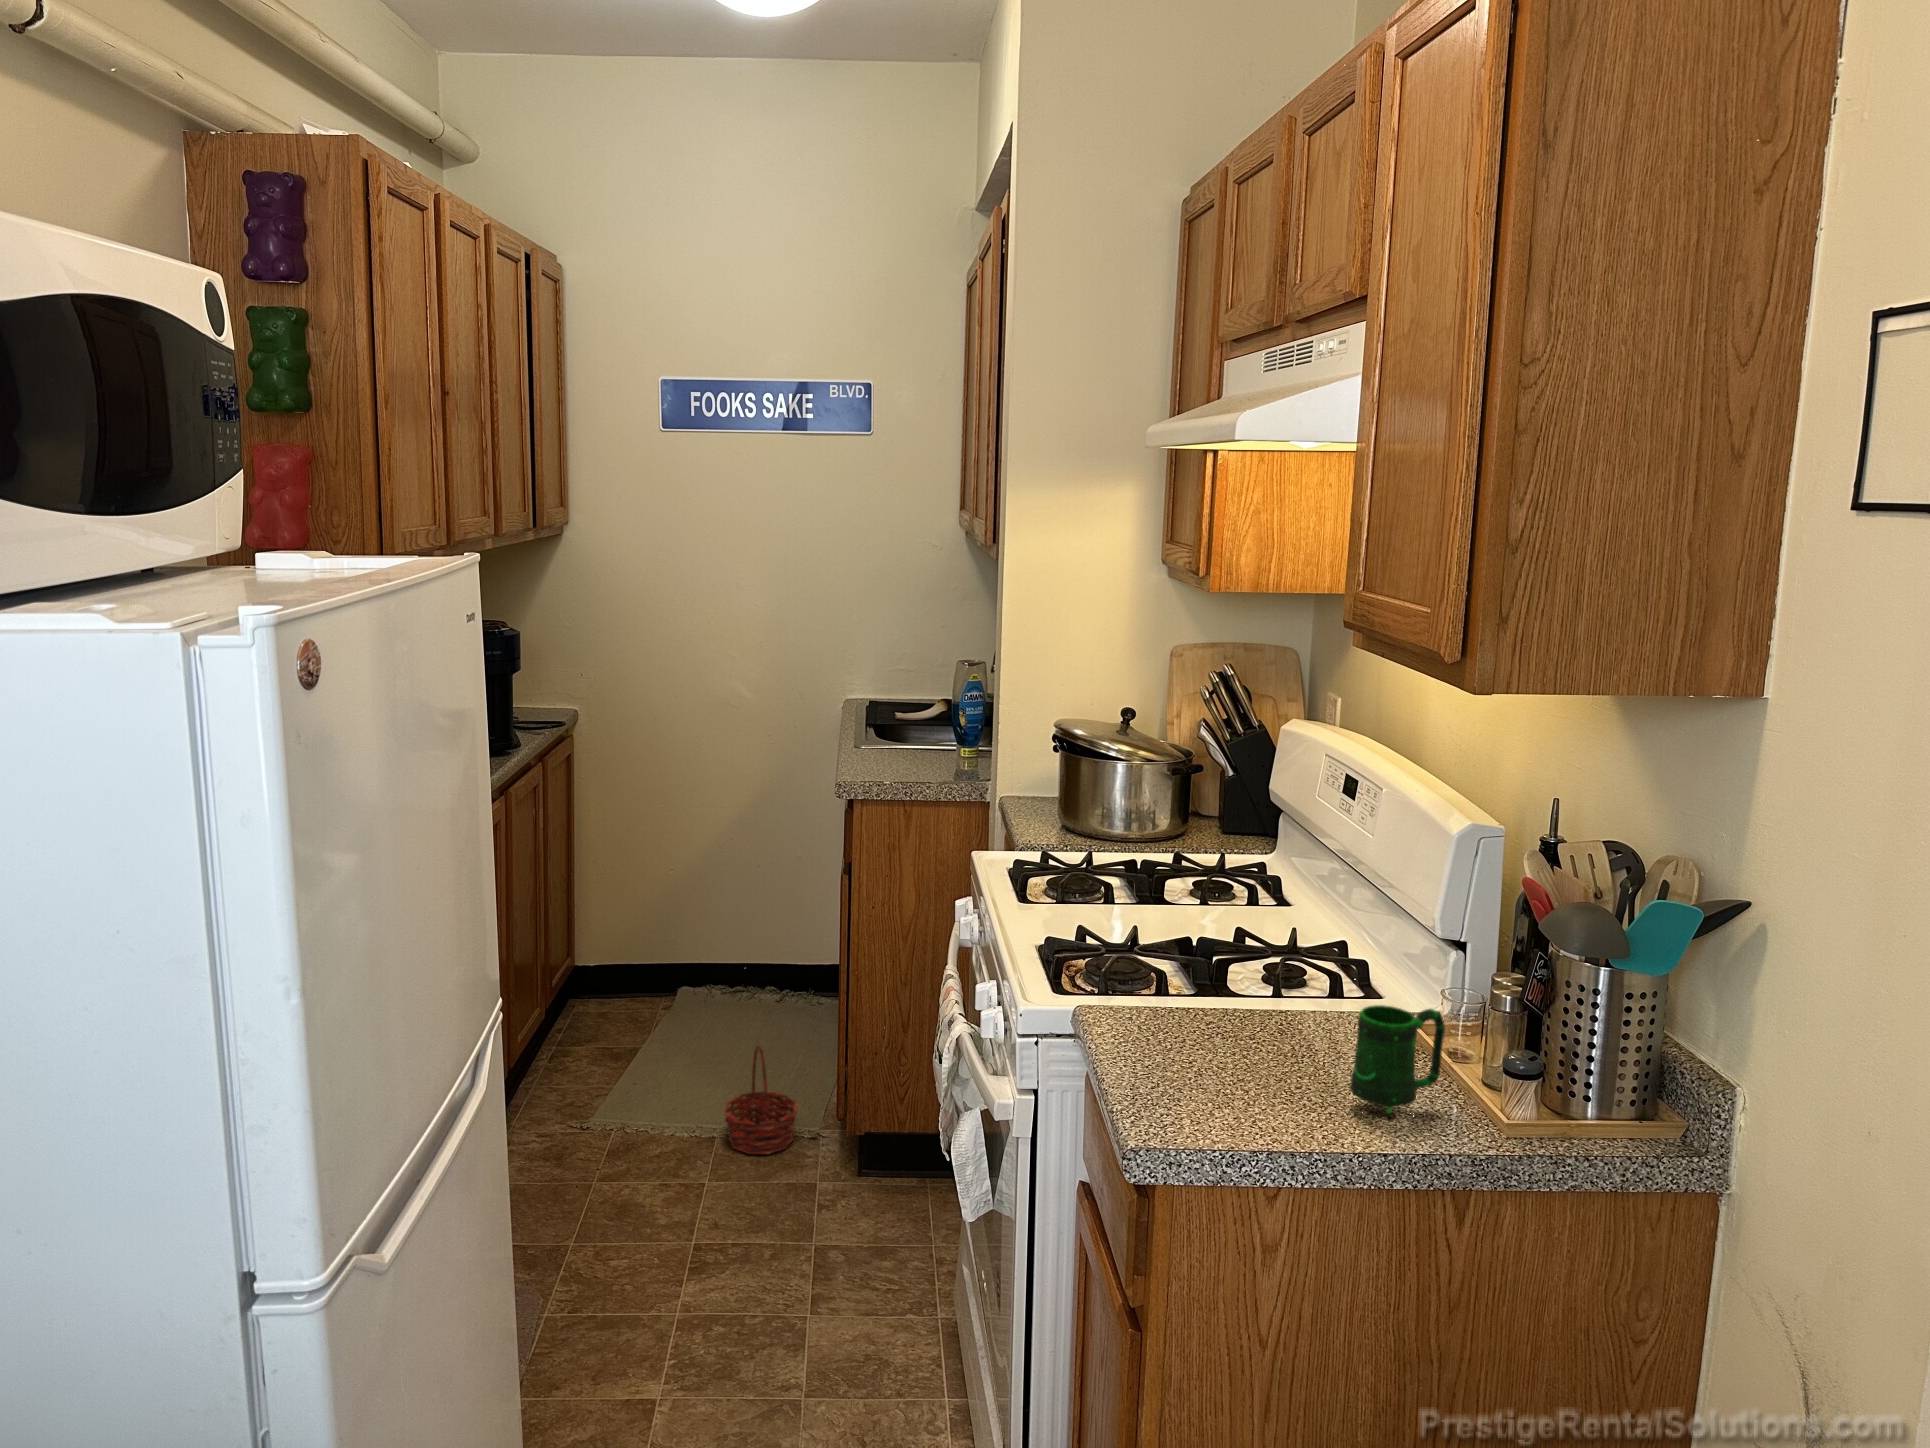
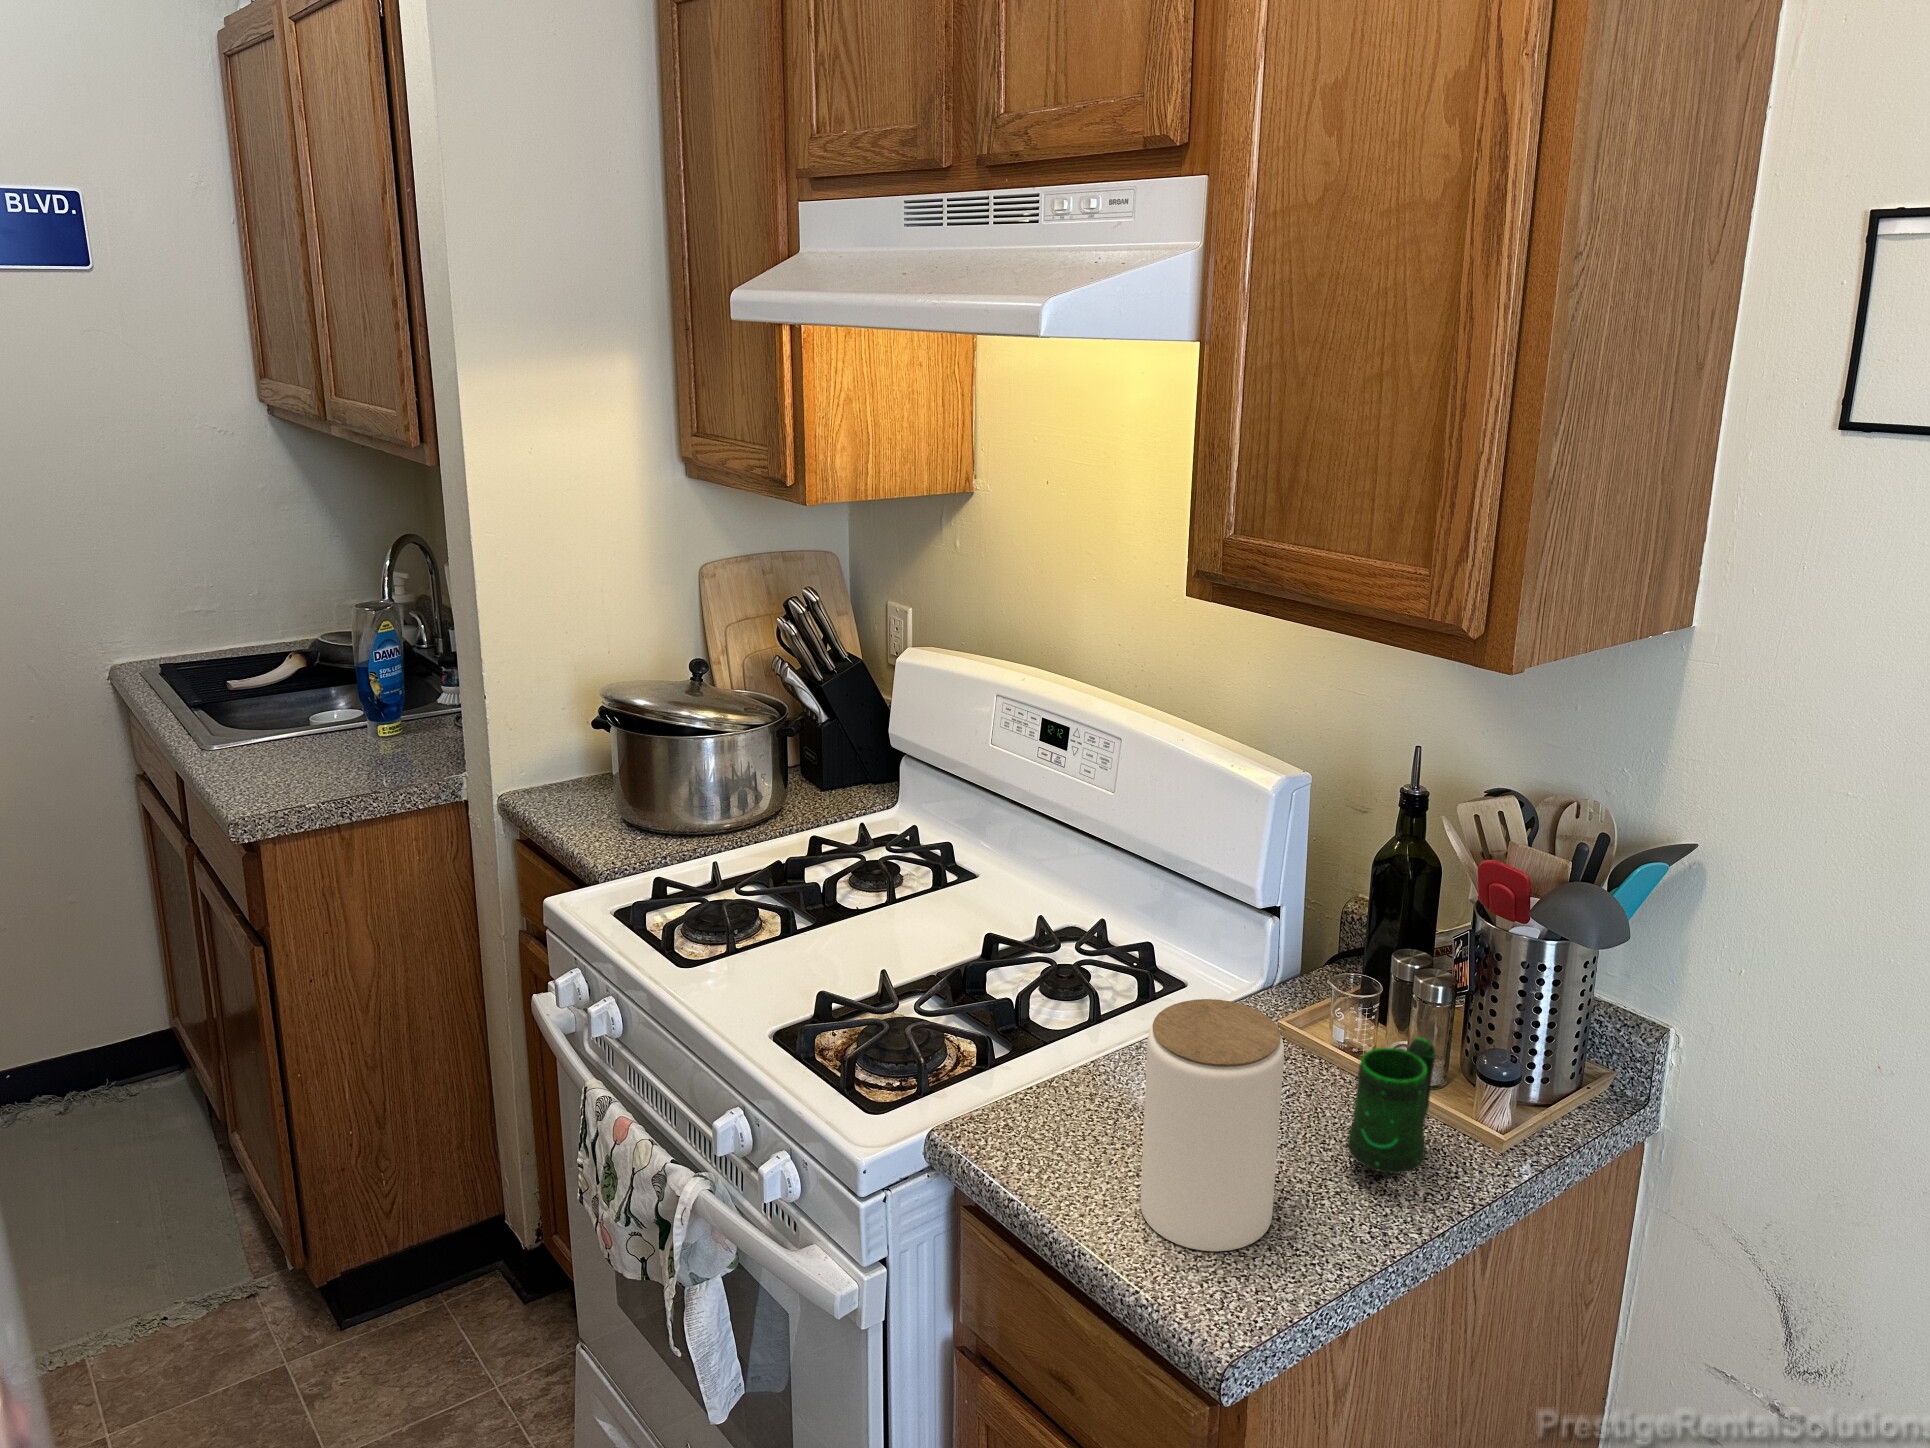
jar: none [1164,922,1275,1108] -> present [1141,999,1284,1251]
basket: present [724,1046,797,1154] -> none [96,1205,220,1360]

